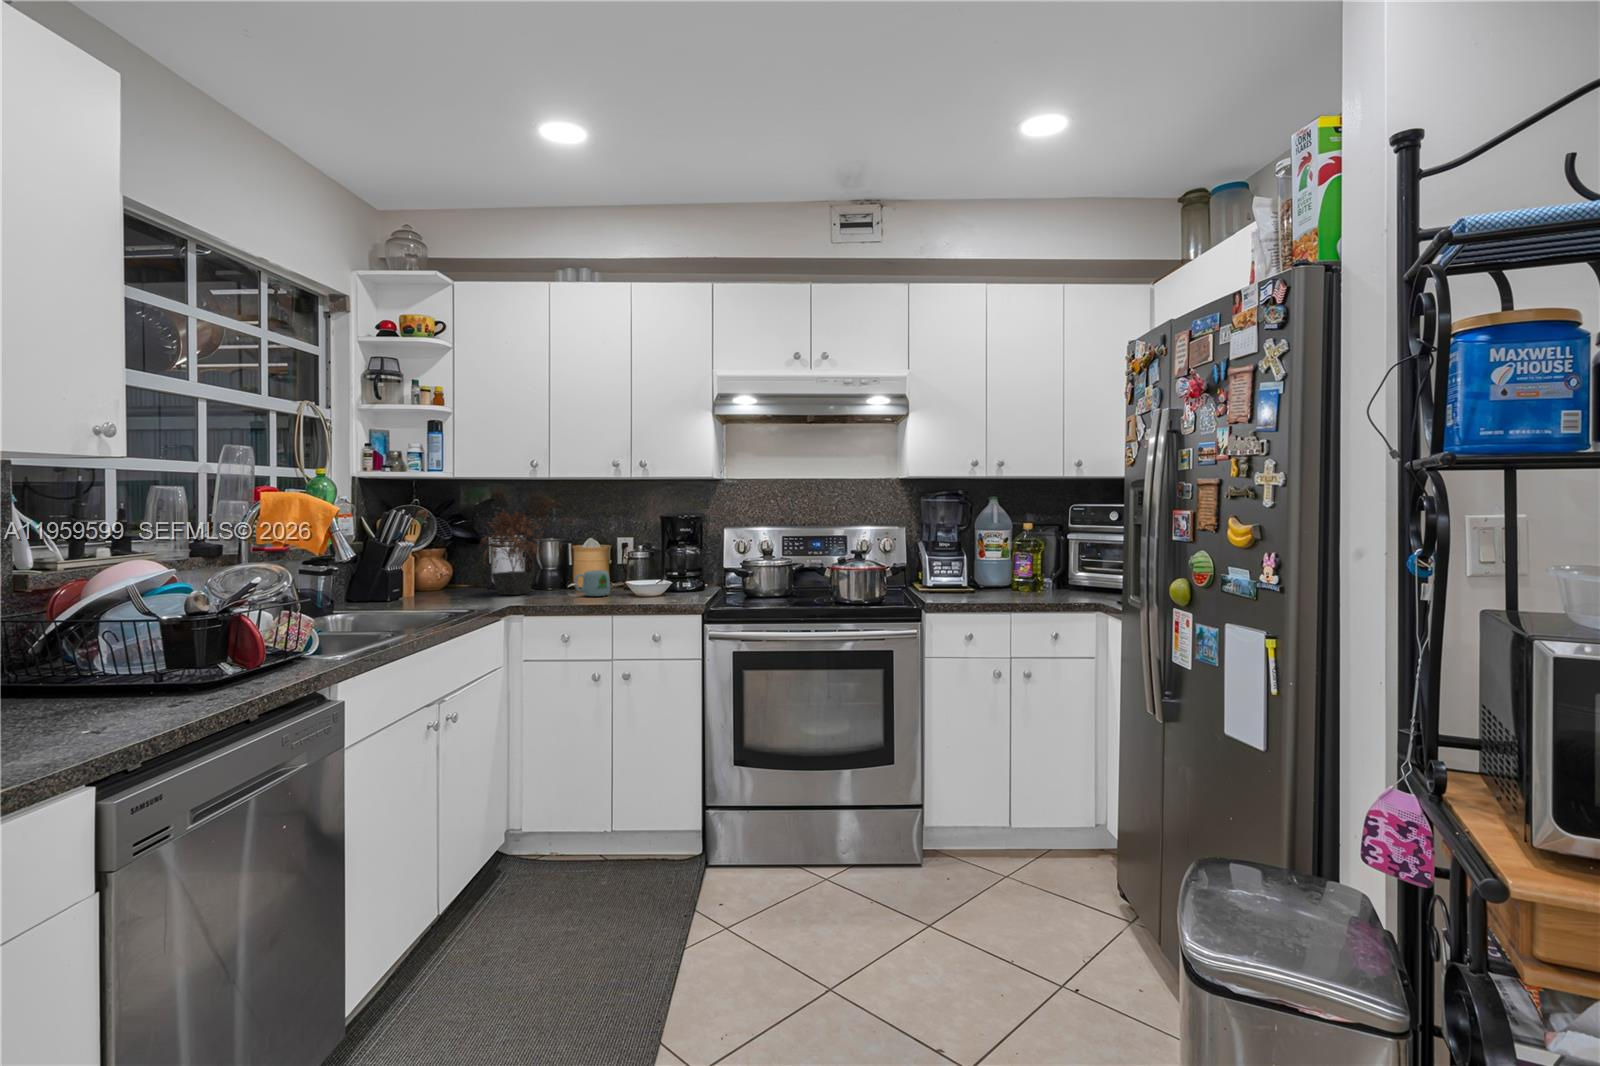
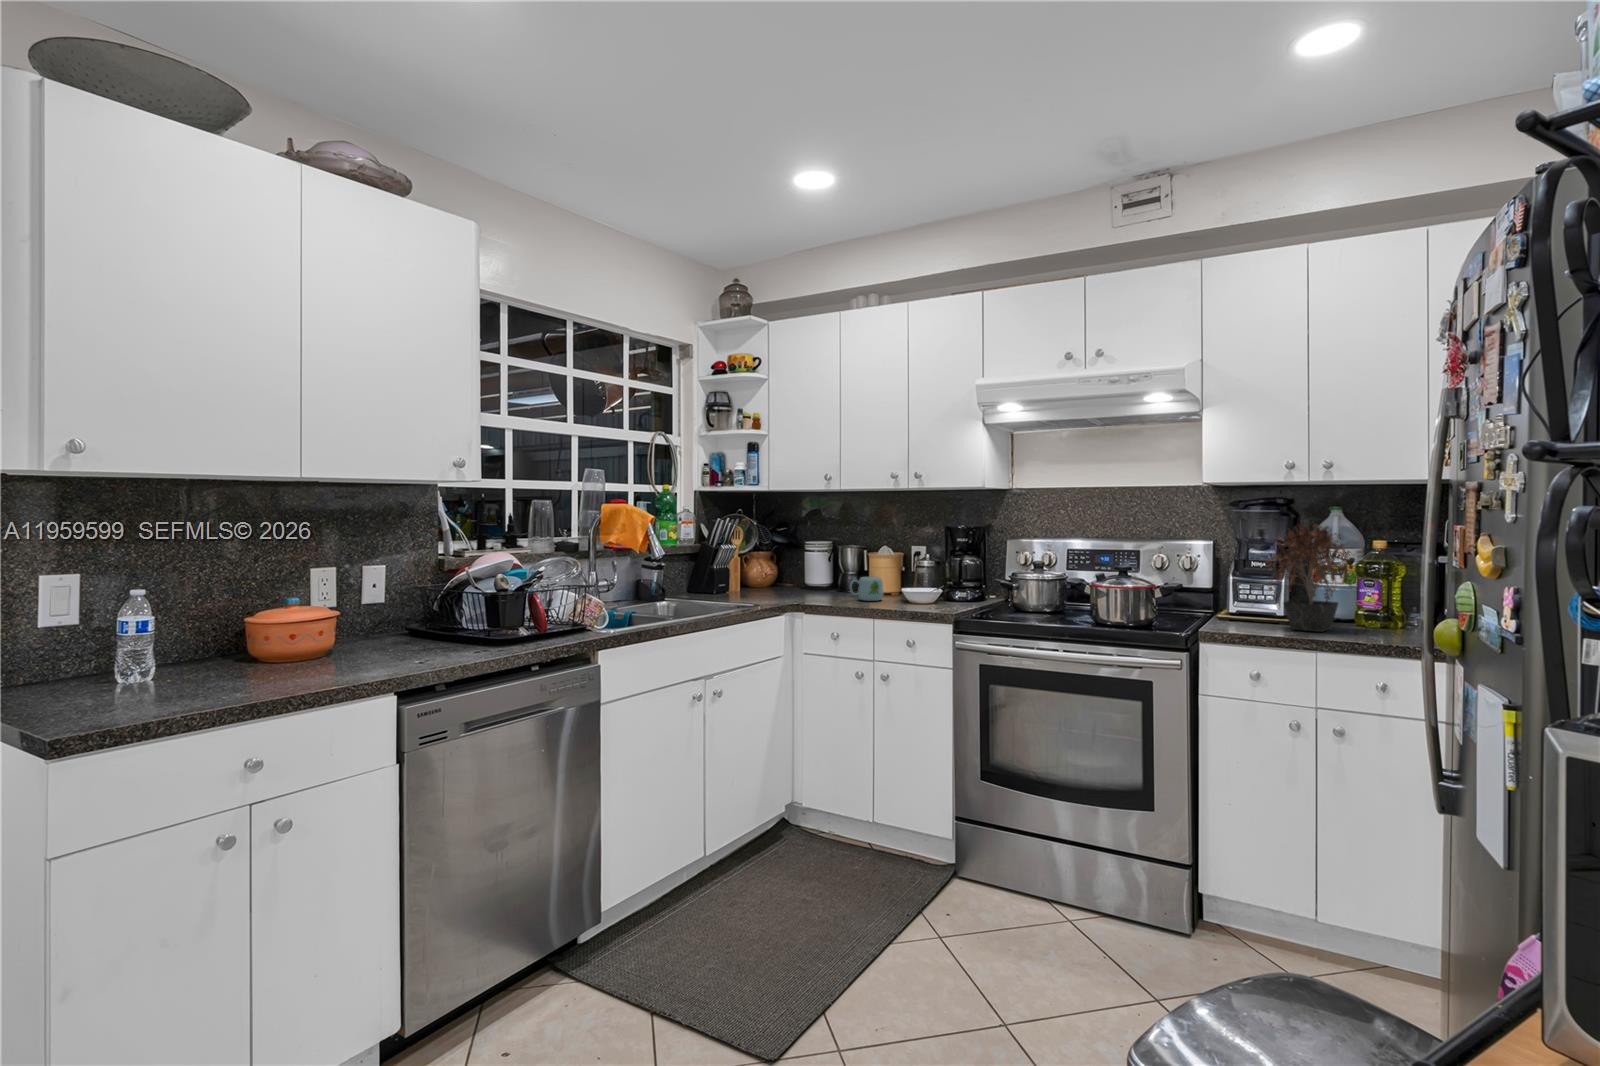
potted plant: present [482,511,543,595] -> present [1267,524,1354,632]

